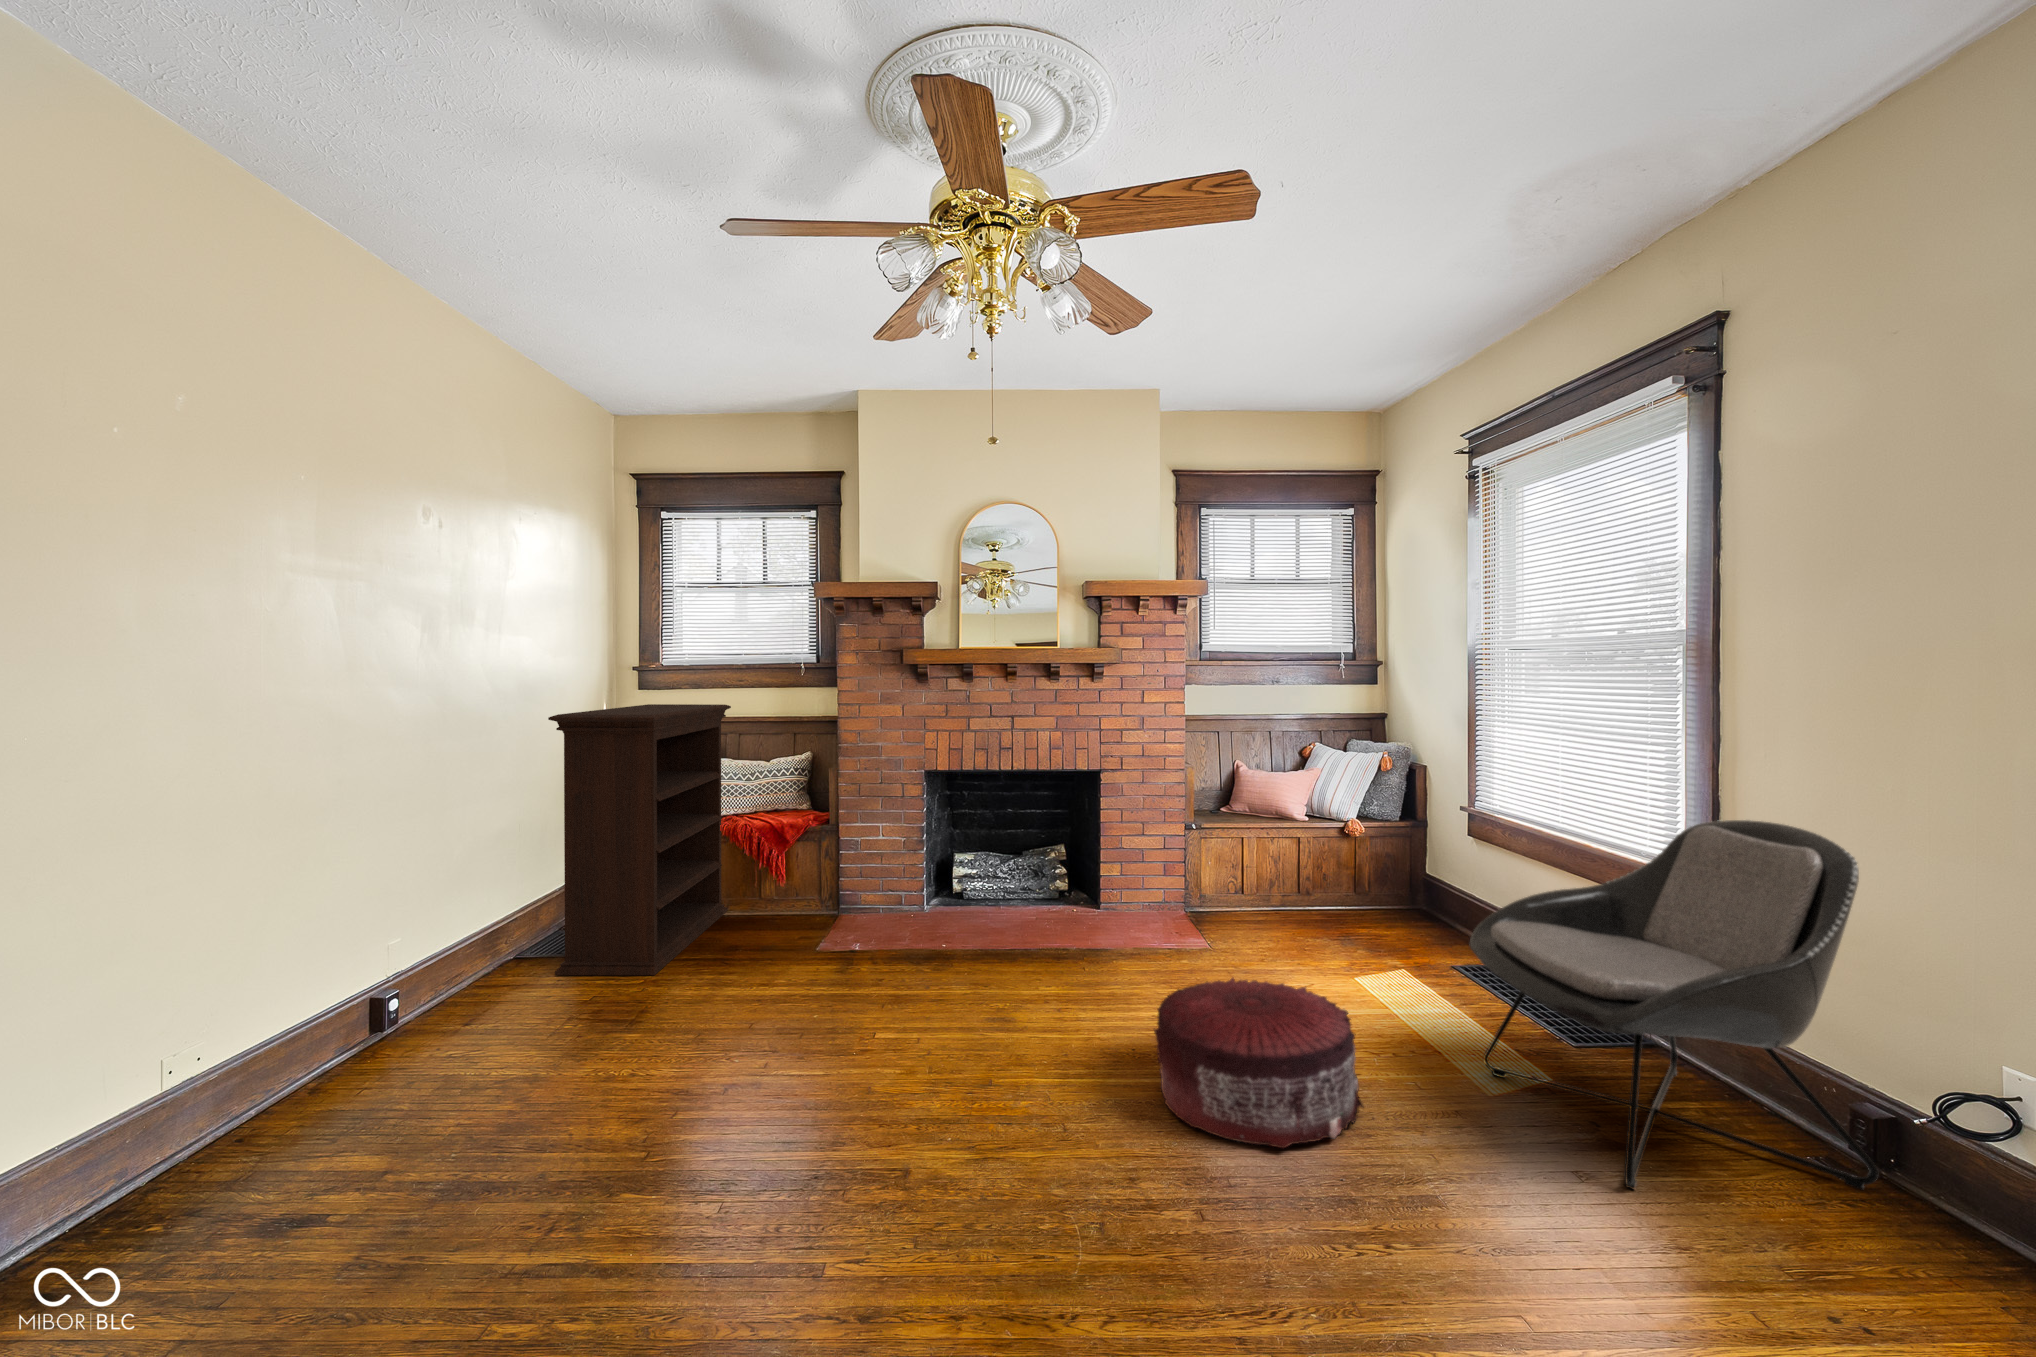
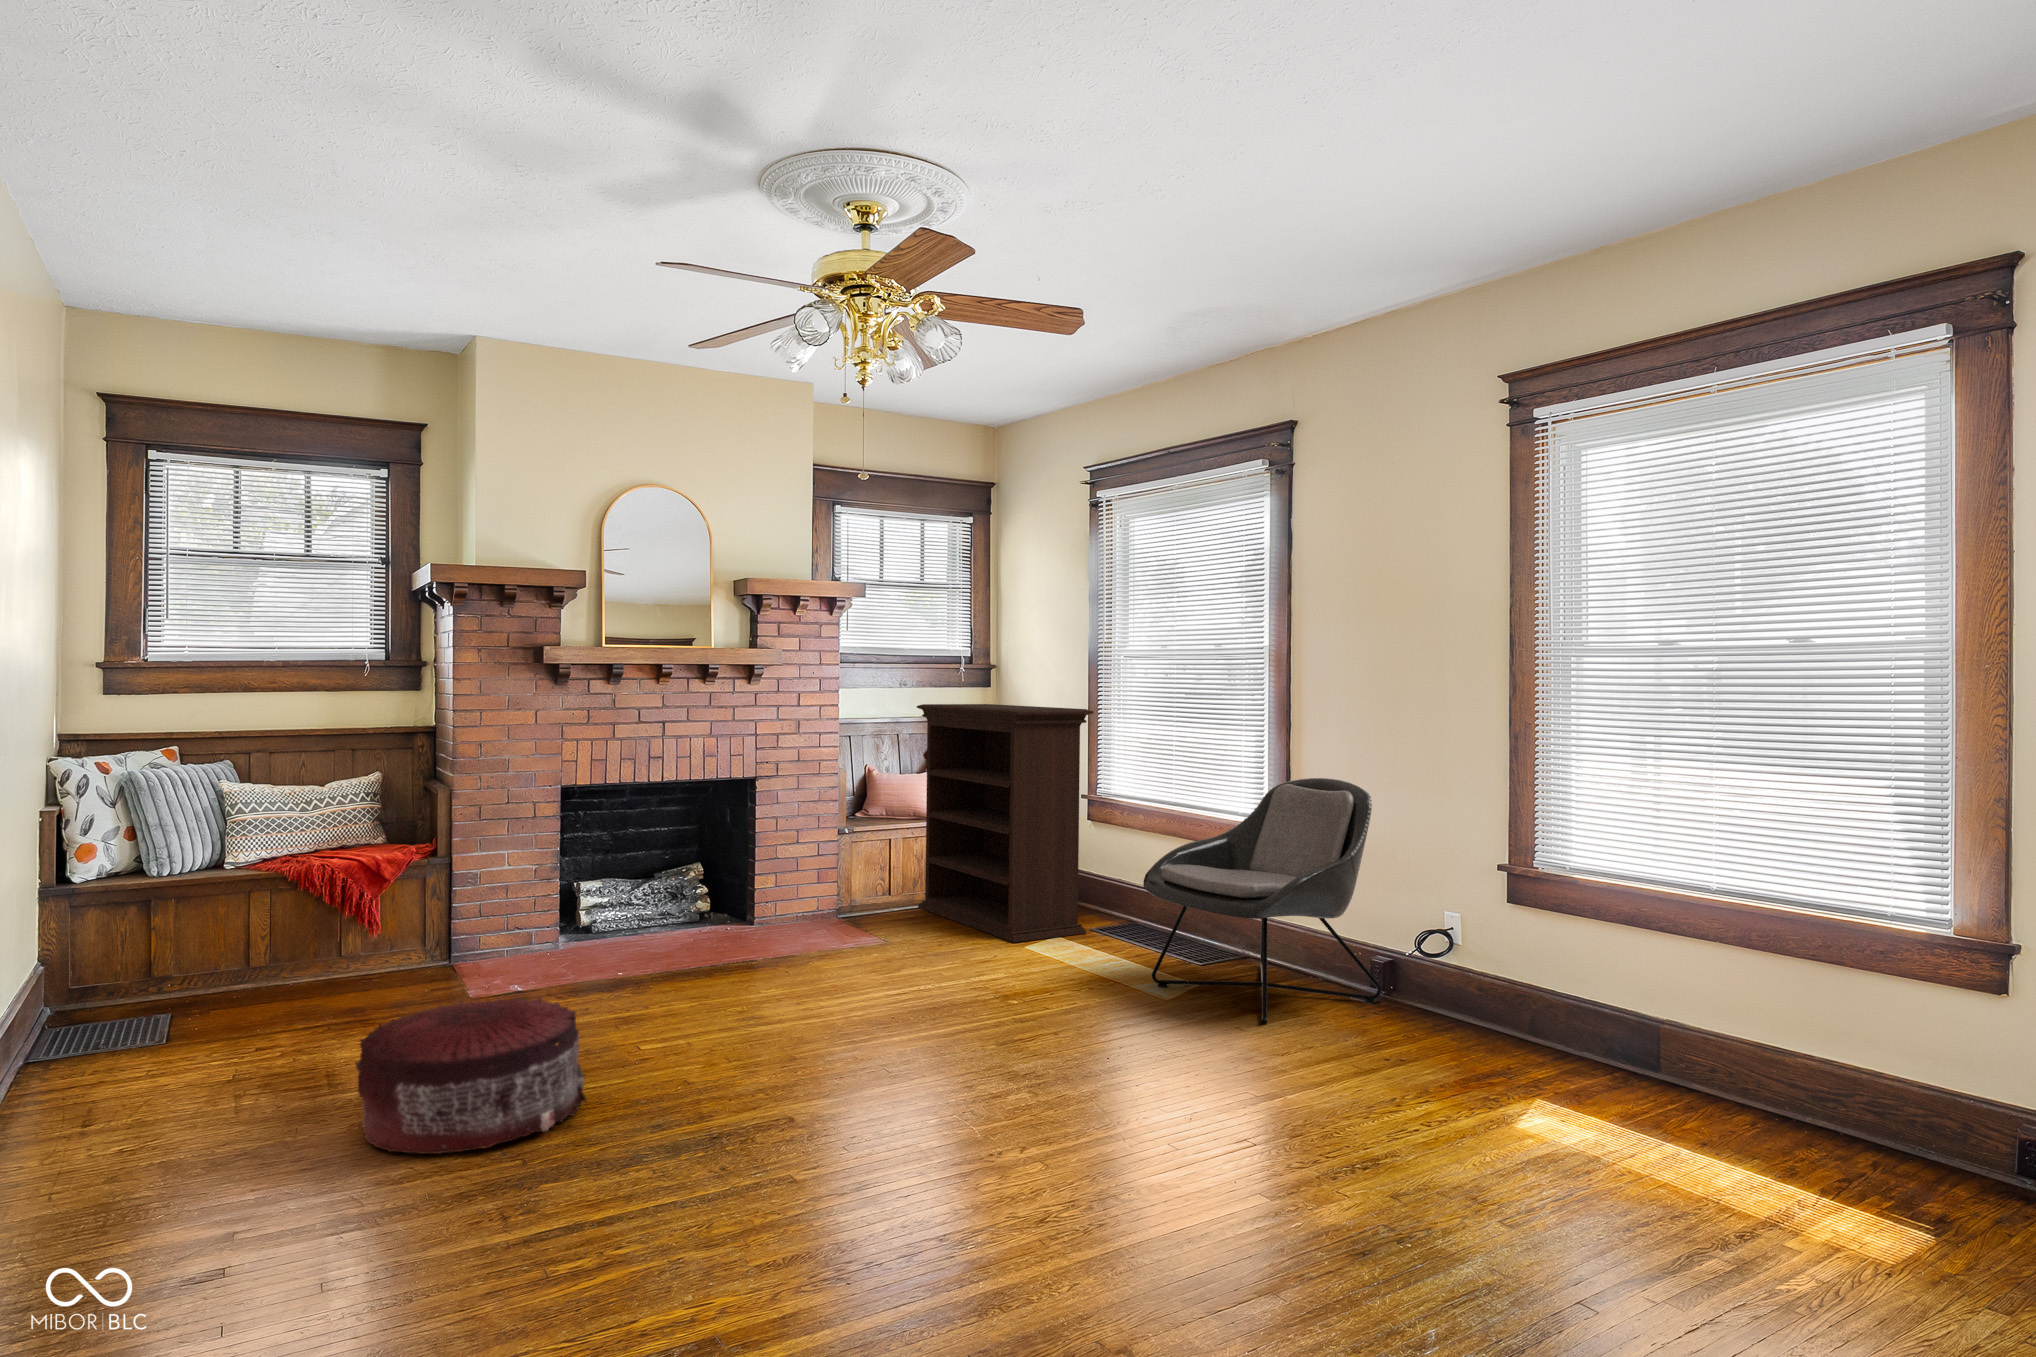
bookshelf: present [548,704,731,975] -> present [917,704,1093,943]
pouf: present [1154,978,1363,1148] -> present [356,998,586,1154]

